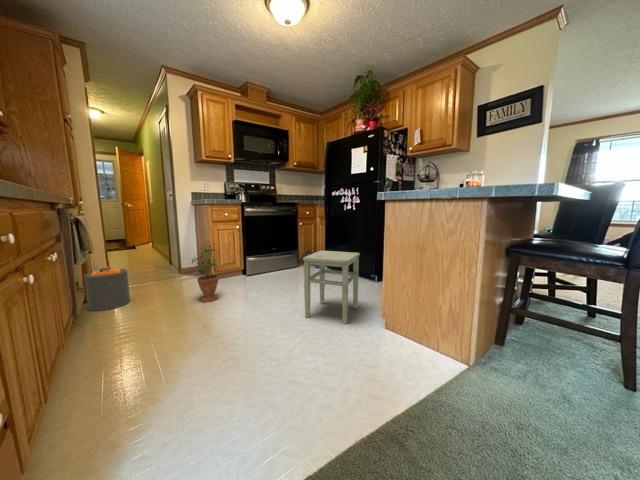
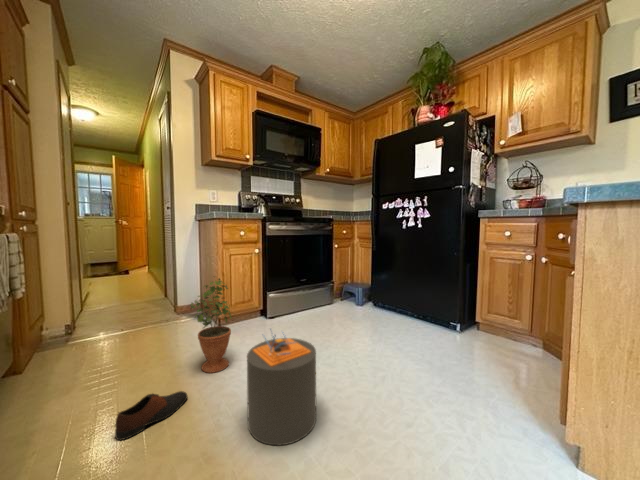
stool: present [303,250,360,324] -> none [386,292,484,444]
trash can: present [84,263,130,311] -> present [247,329,316,445]
shoe: none [155,306,193,326] -> present [115,391,188,440]

